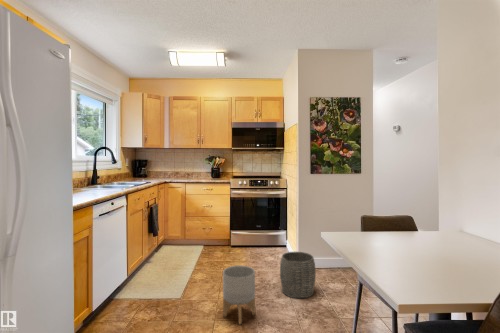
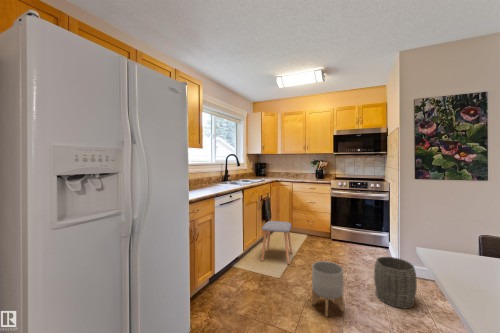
stool: none [153,231,190,284] -> present [261,221,292,264]

